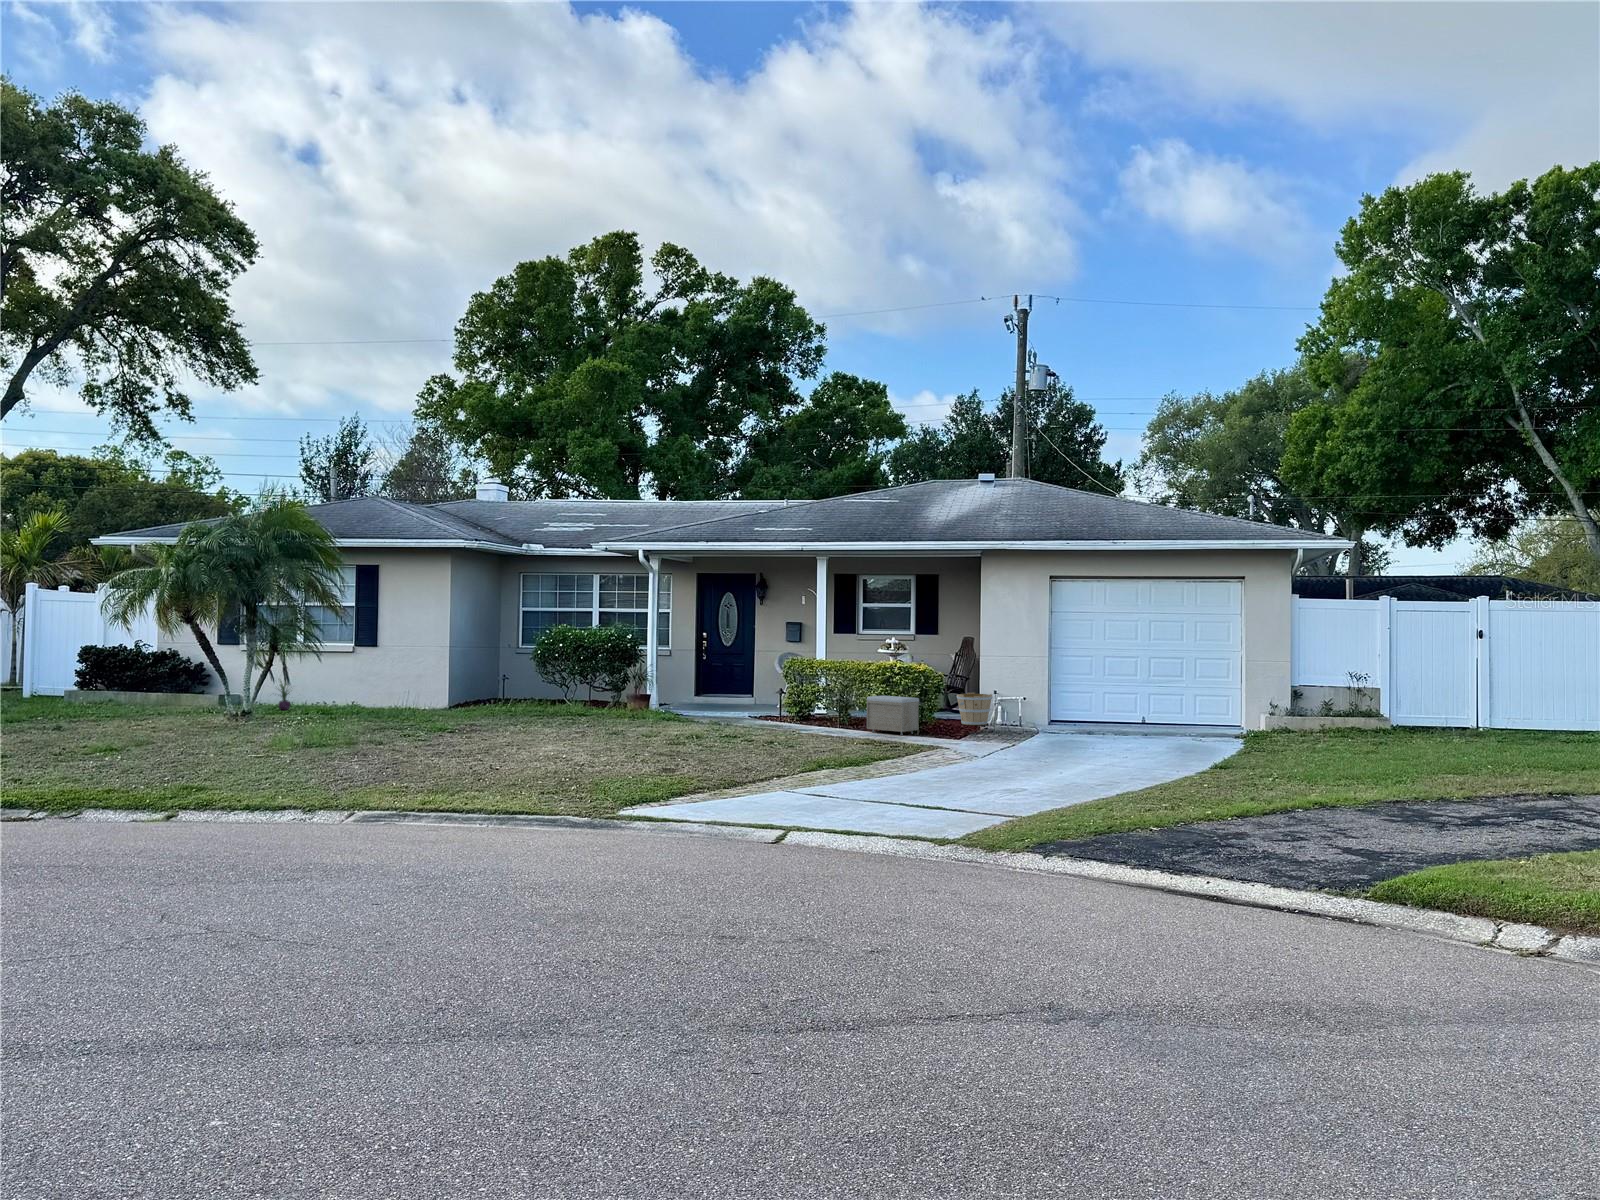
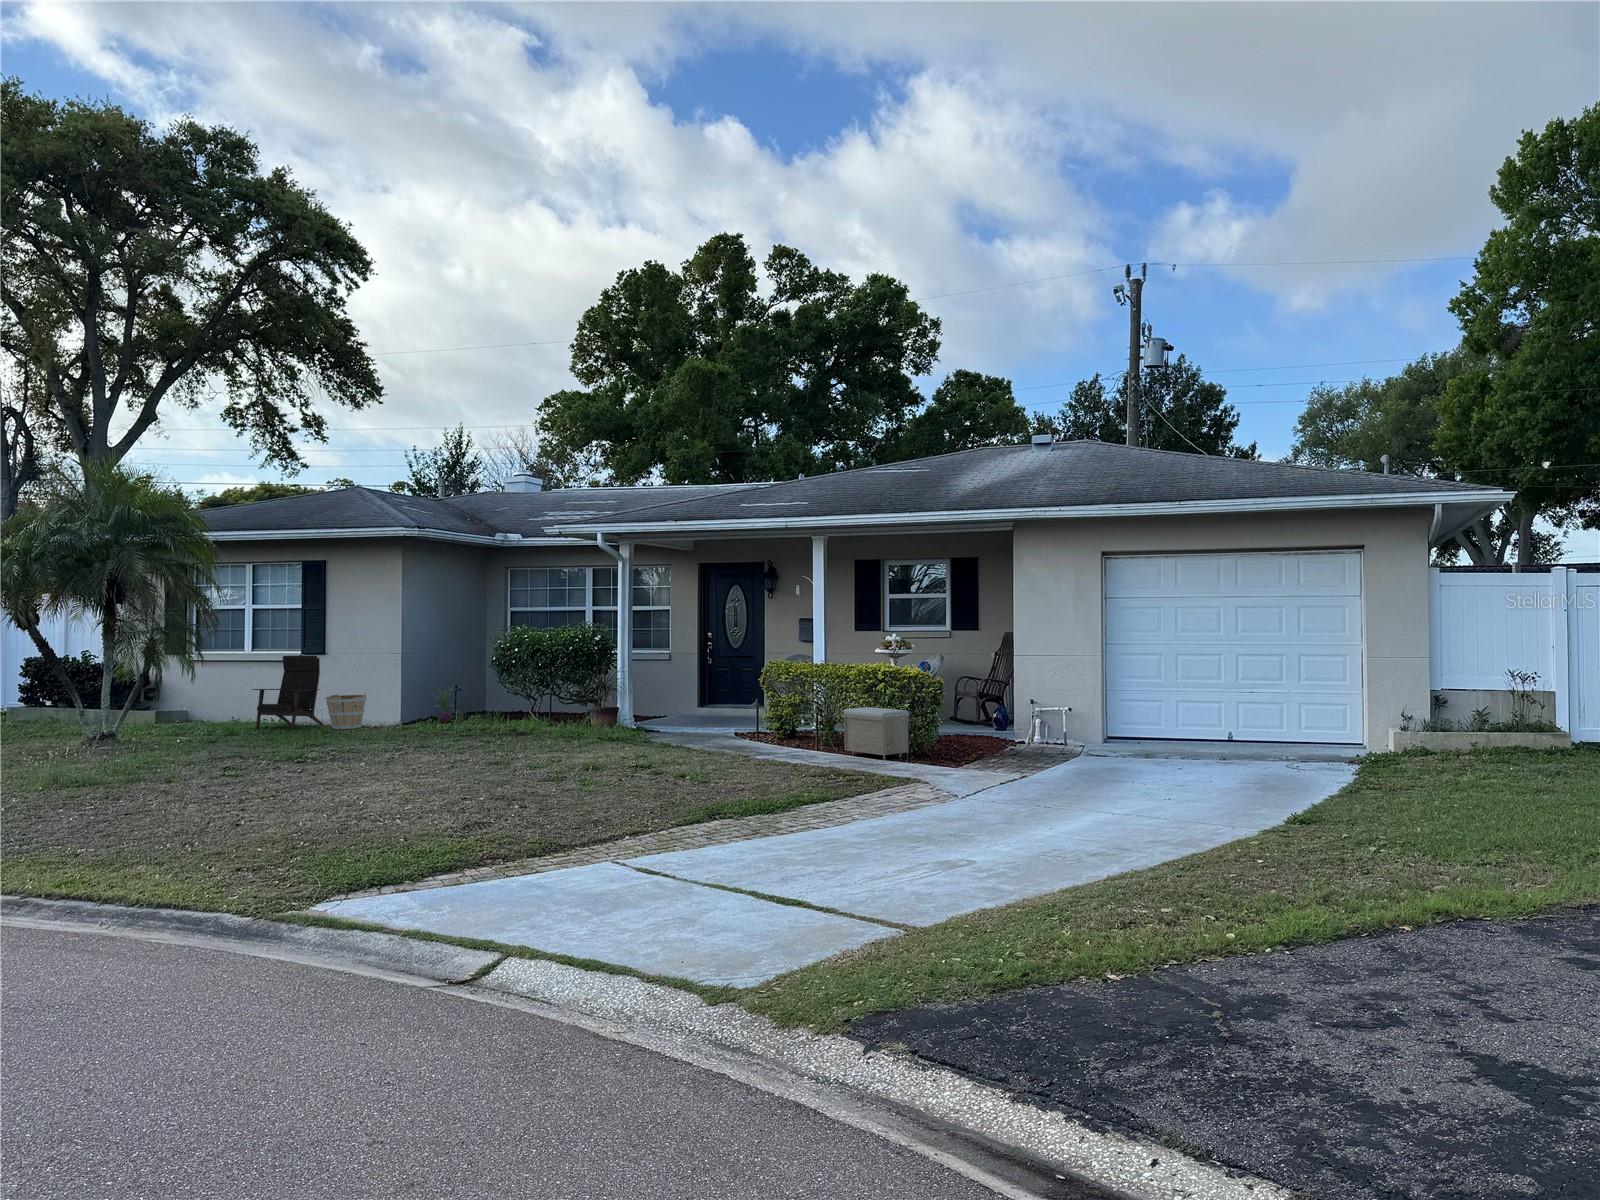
lounge chair: none [315,648,373,713] -> present [252,656,323,729]
decorative plant: present [278,681,290,710] -> present [437,689,452,722]
wooden bucket: present [957,693,993,725] -> present [326,694,367,730]

